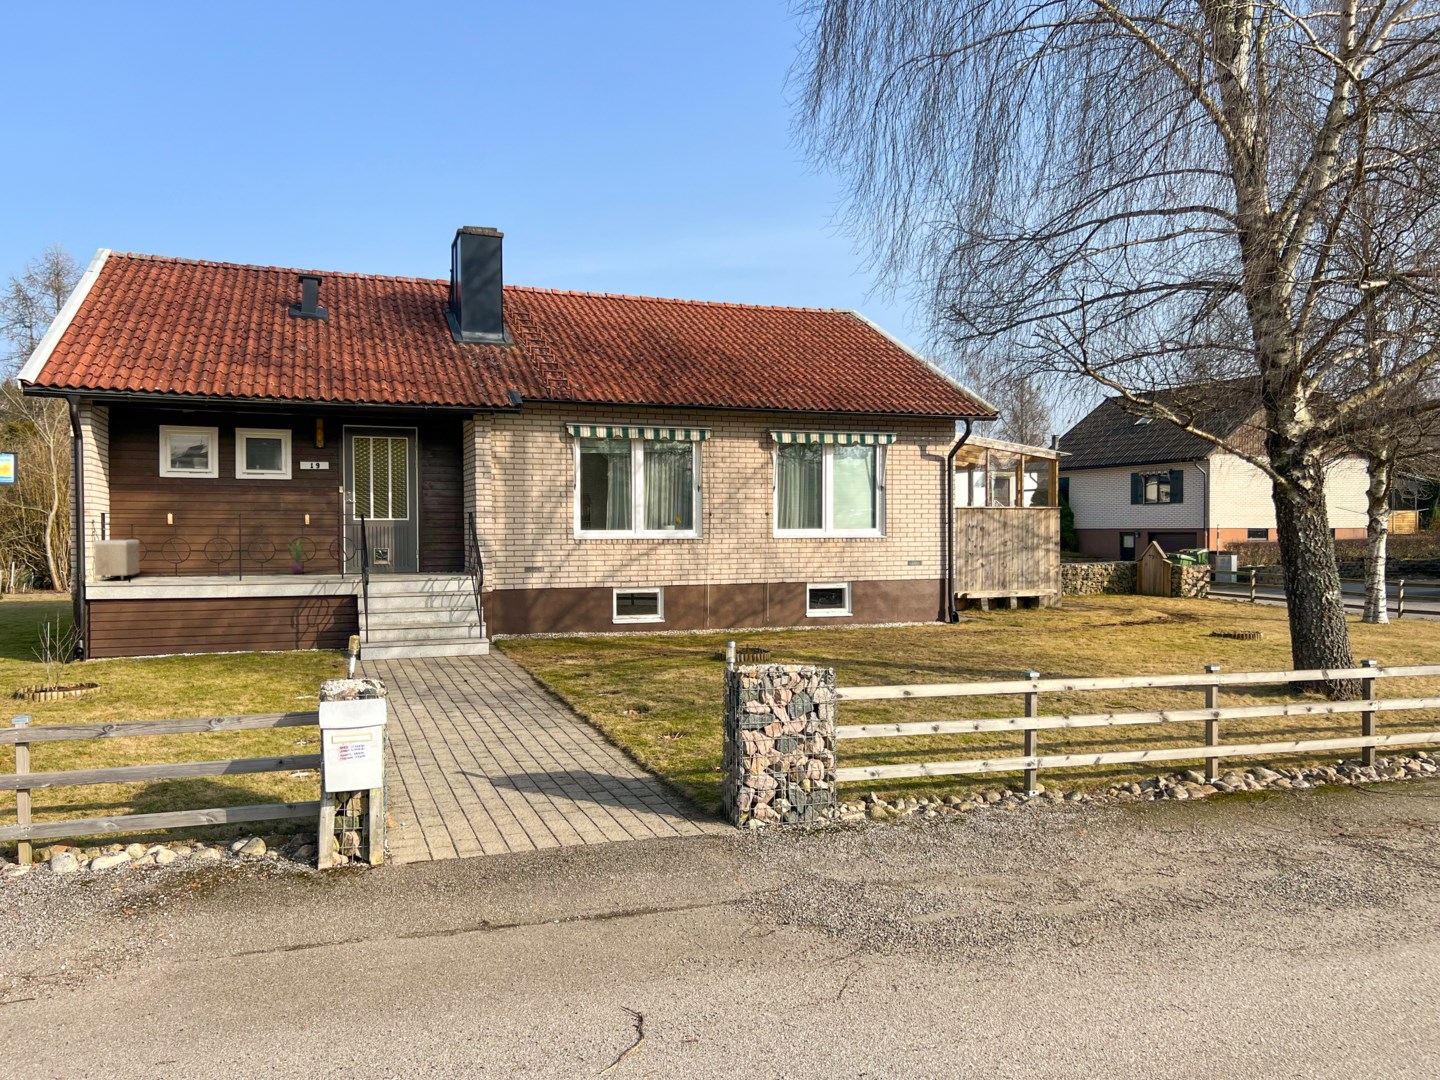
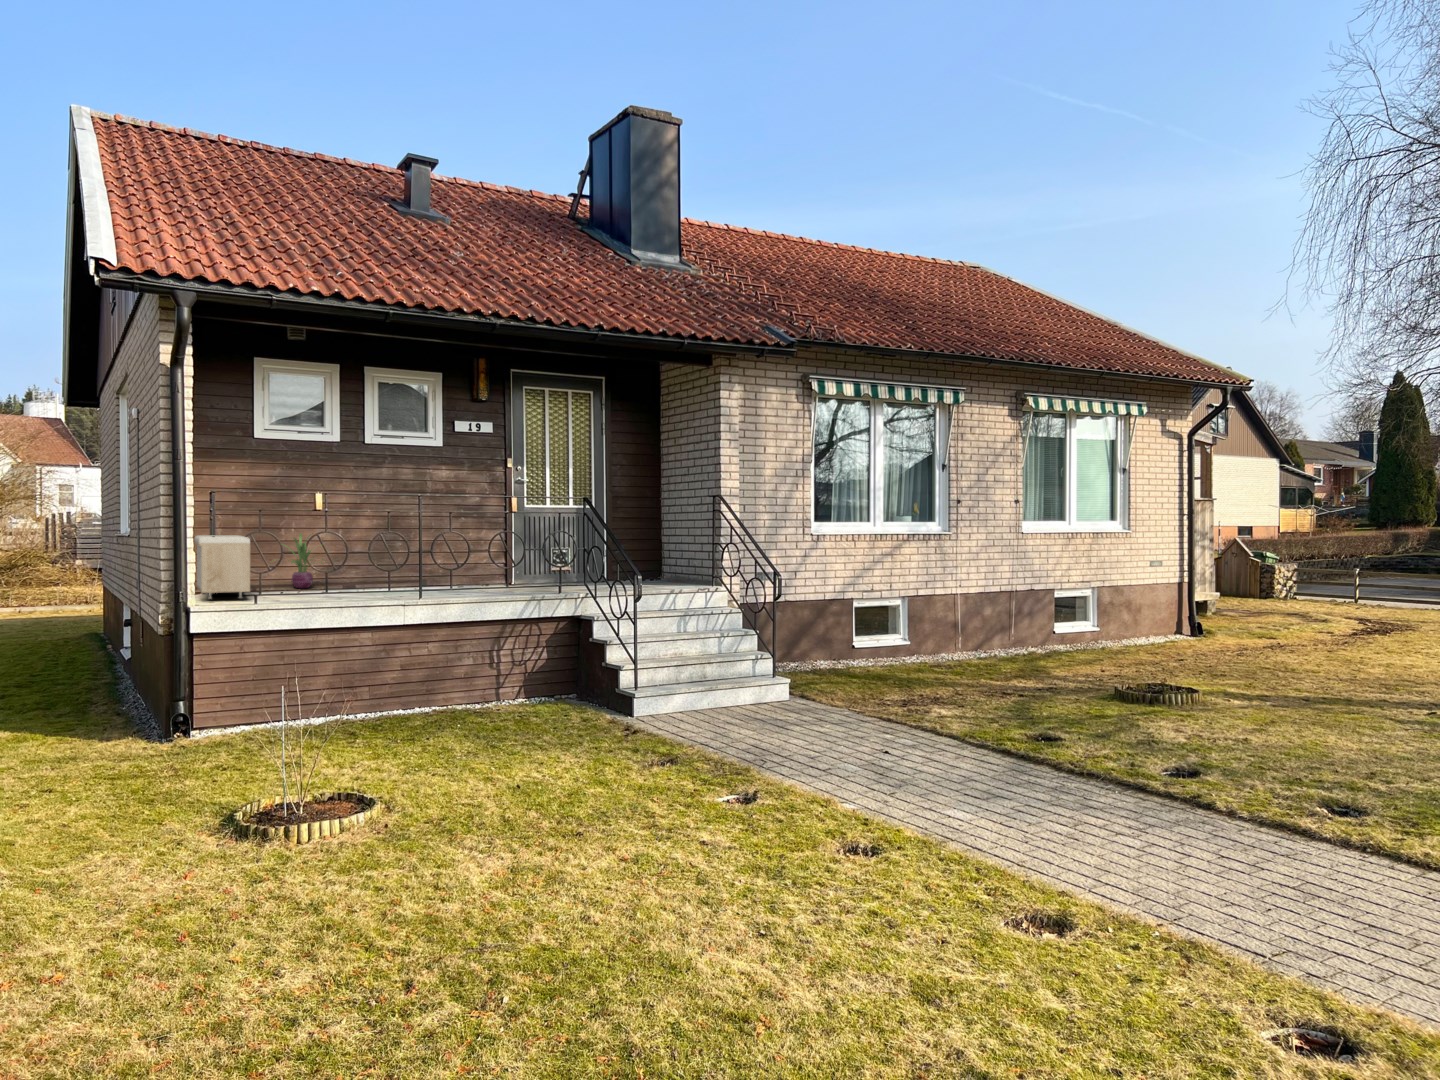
decorative plant: present [290,540,305,573] -> present [291,533,313,588]

